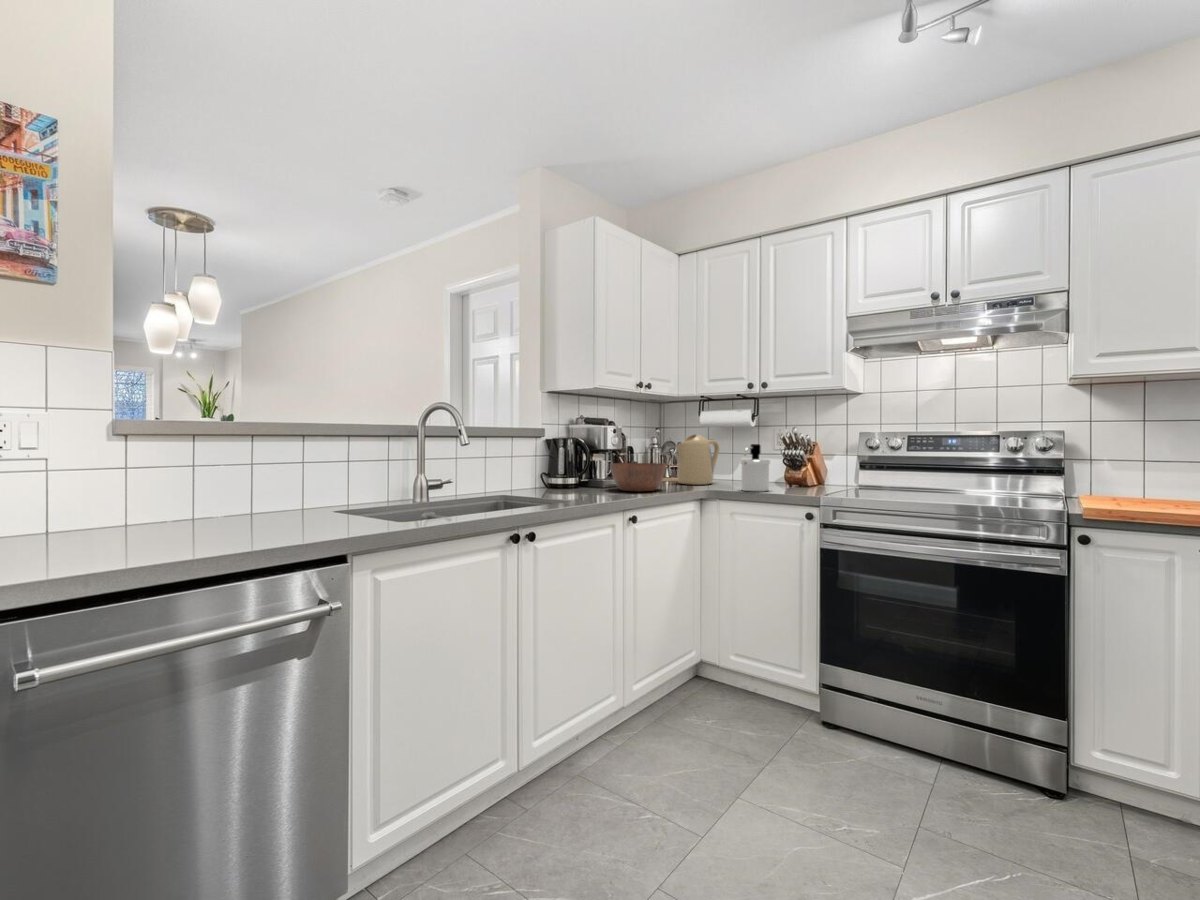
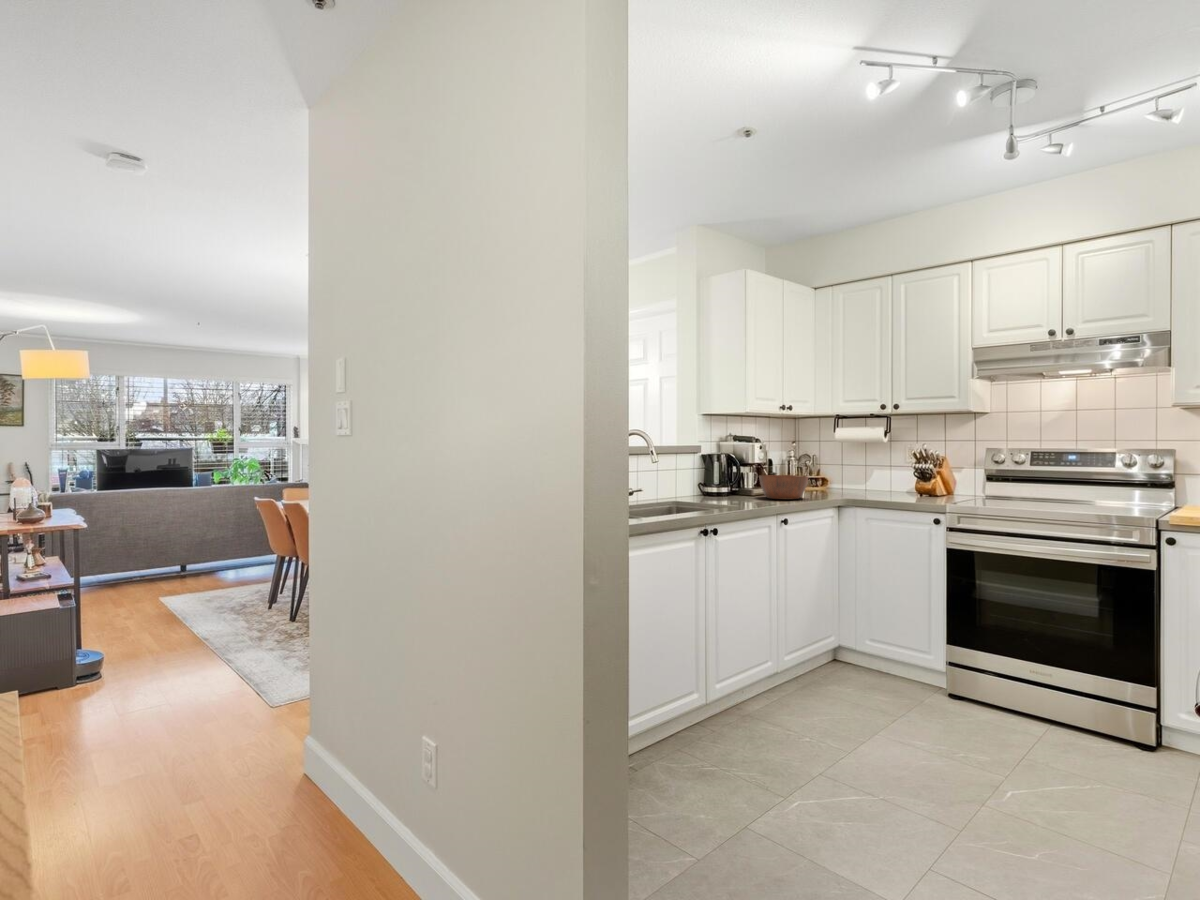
kettle: present [676,435,719,485] -> none [814,450,854,494]
soap dispenser: present [741,444,770,491] -> none [875,460,901,500]

